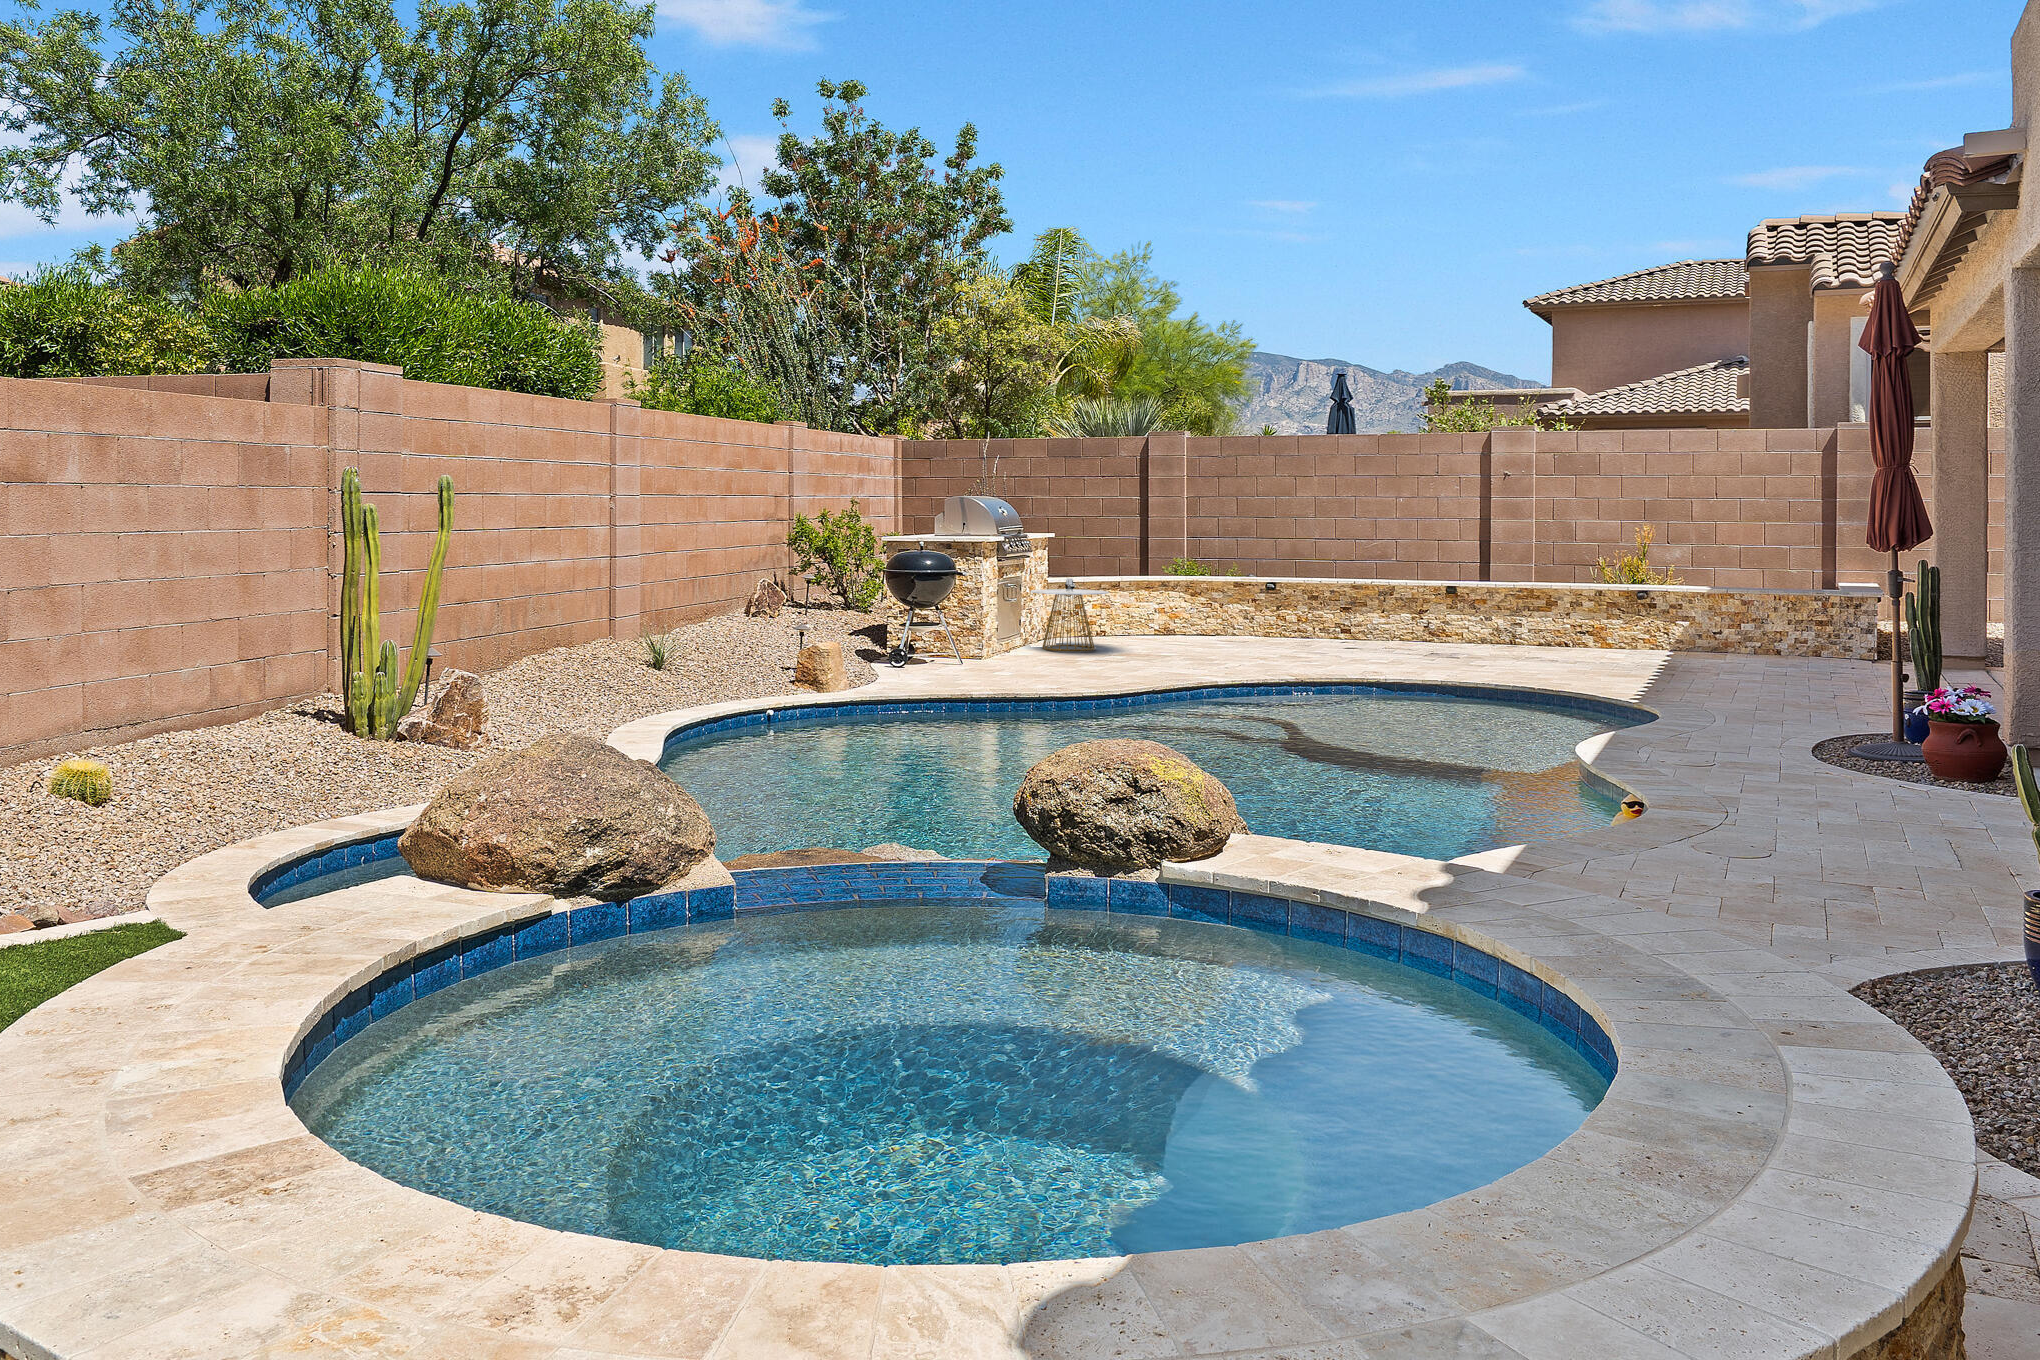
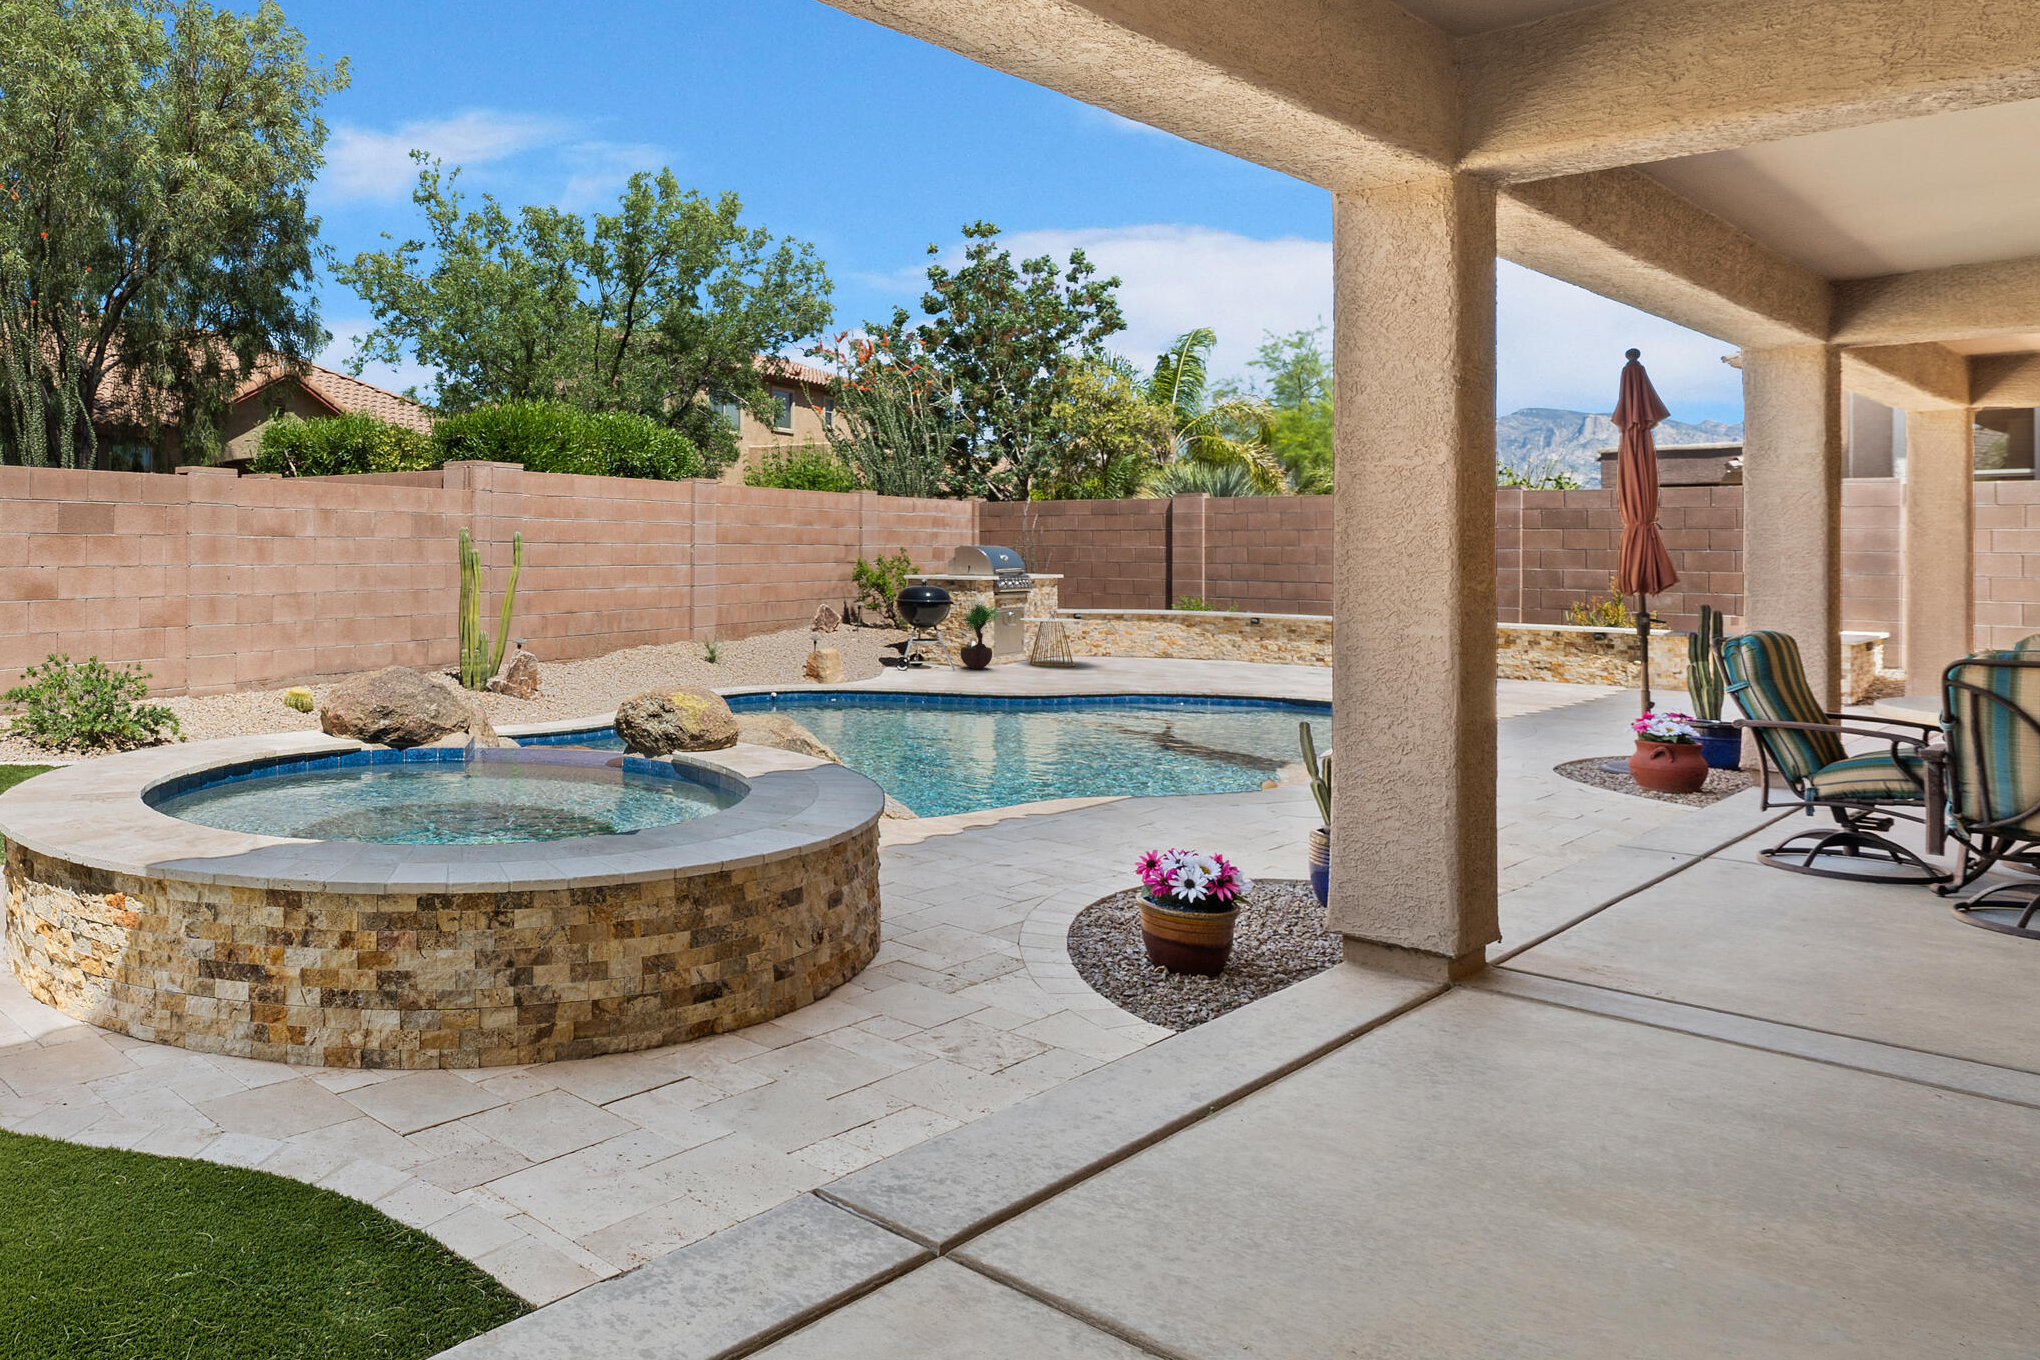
potted tree: none [971,565,1024,659] -> present [960,602,998,669]

